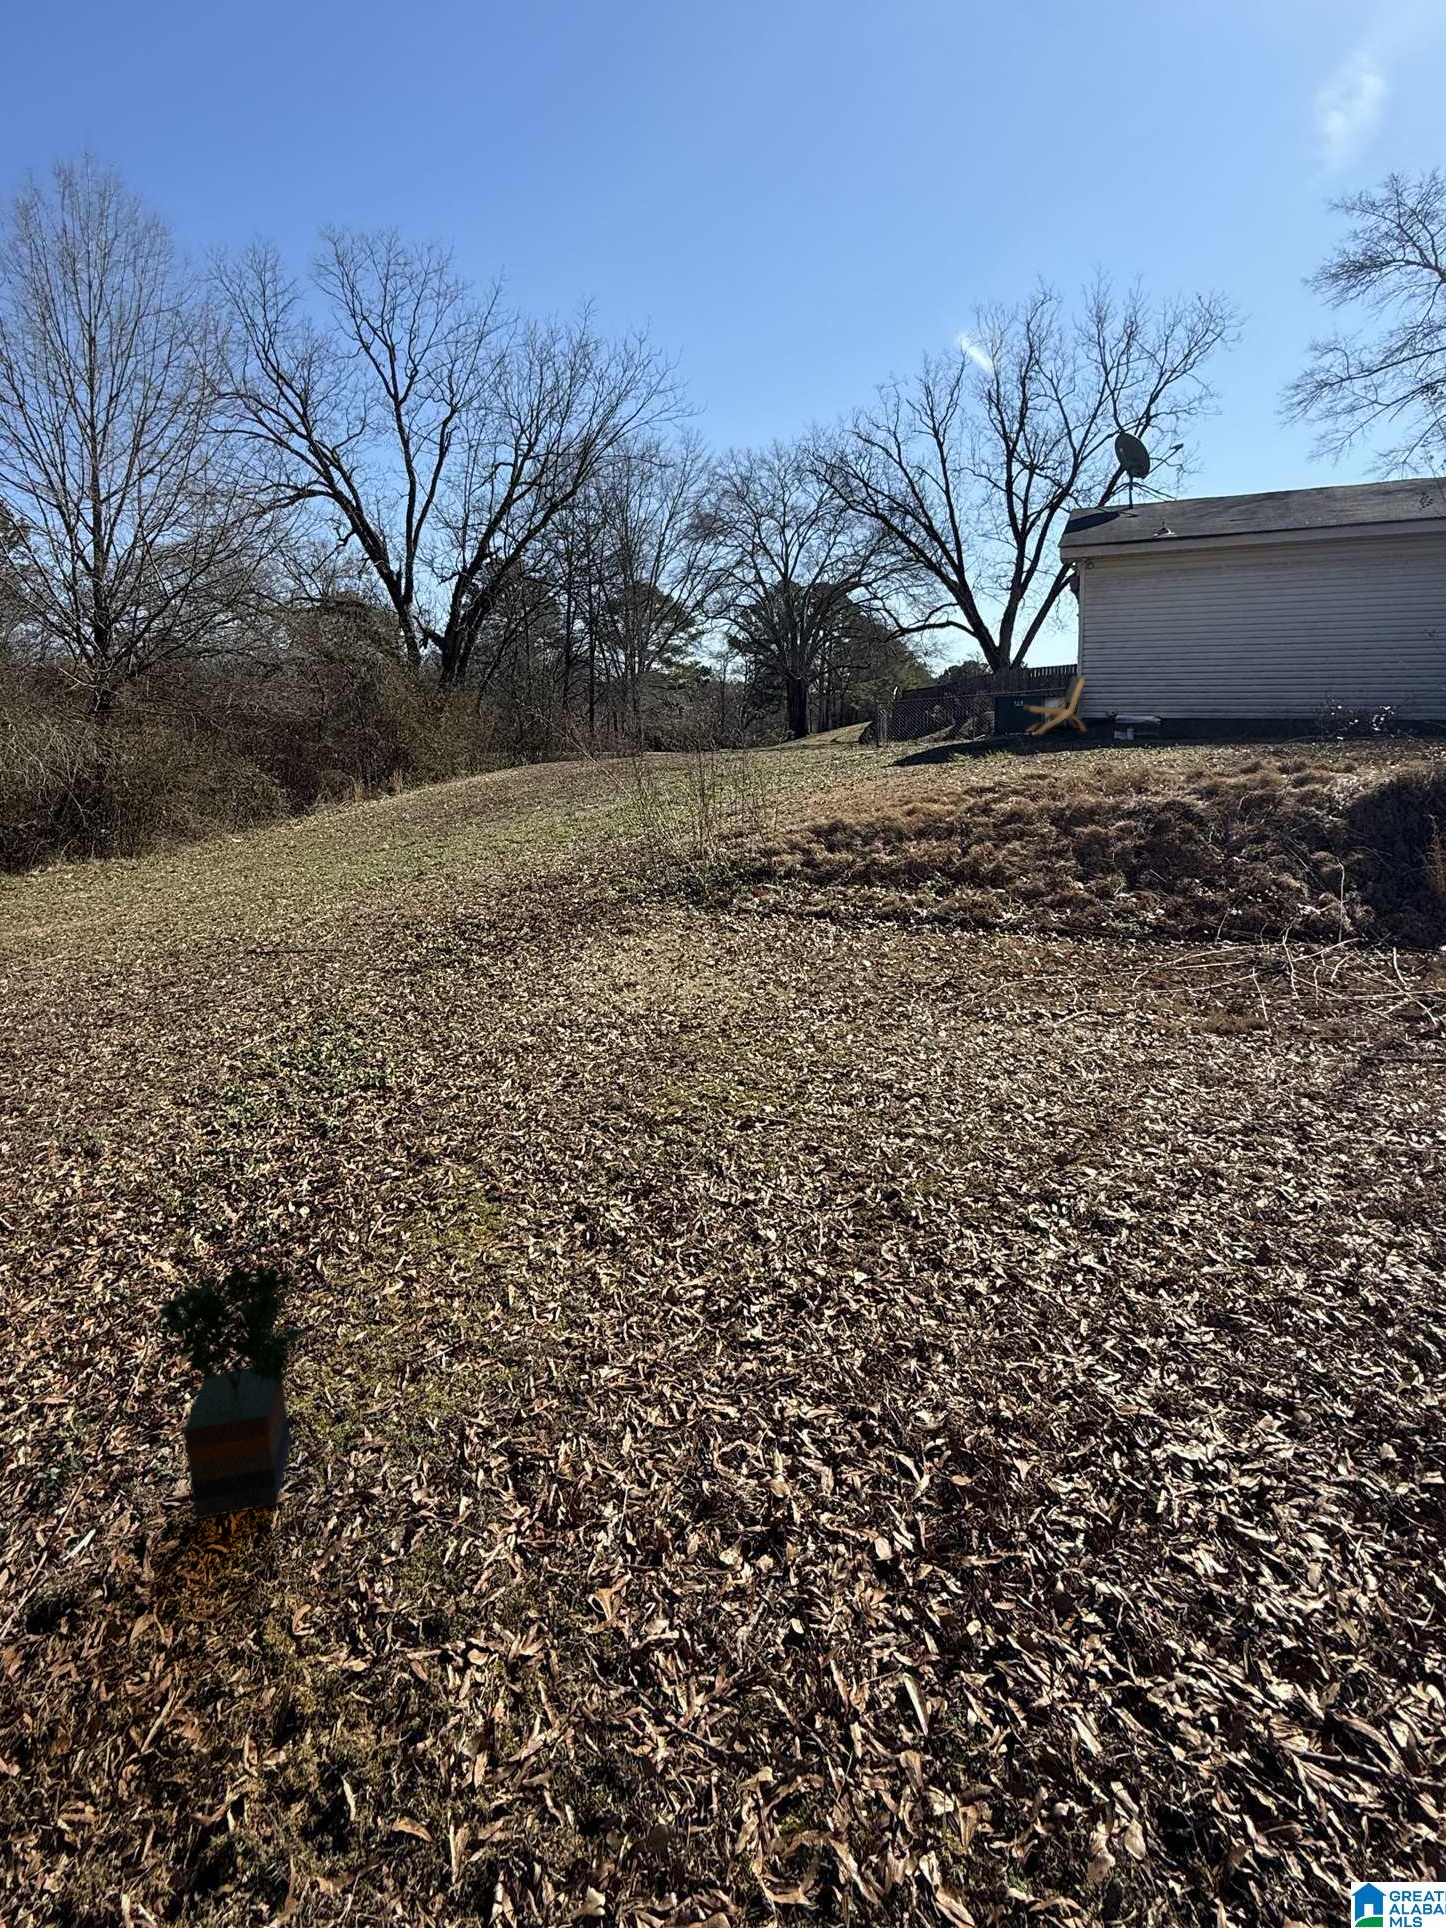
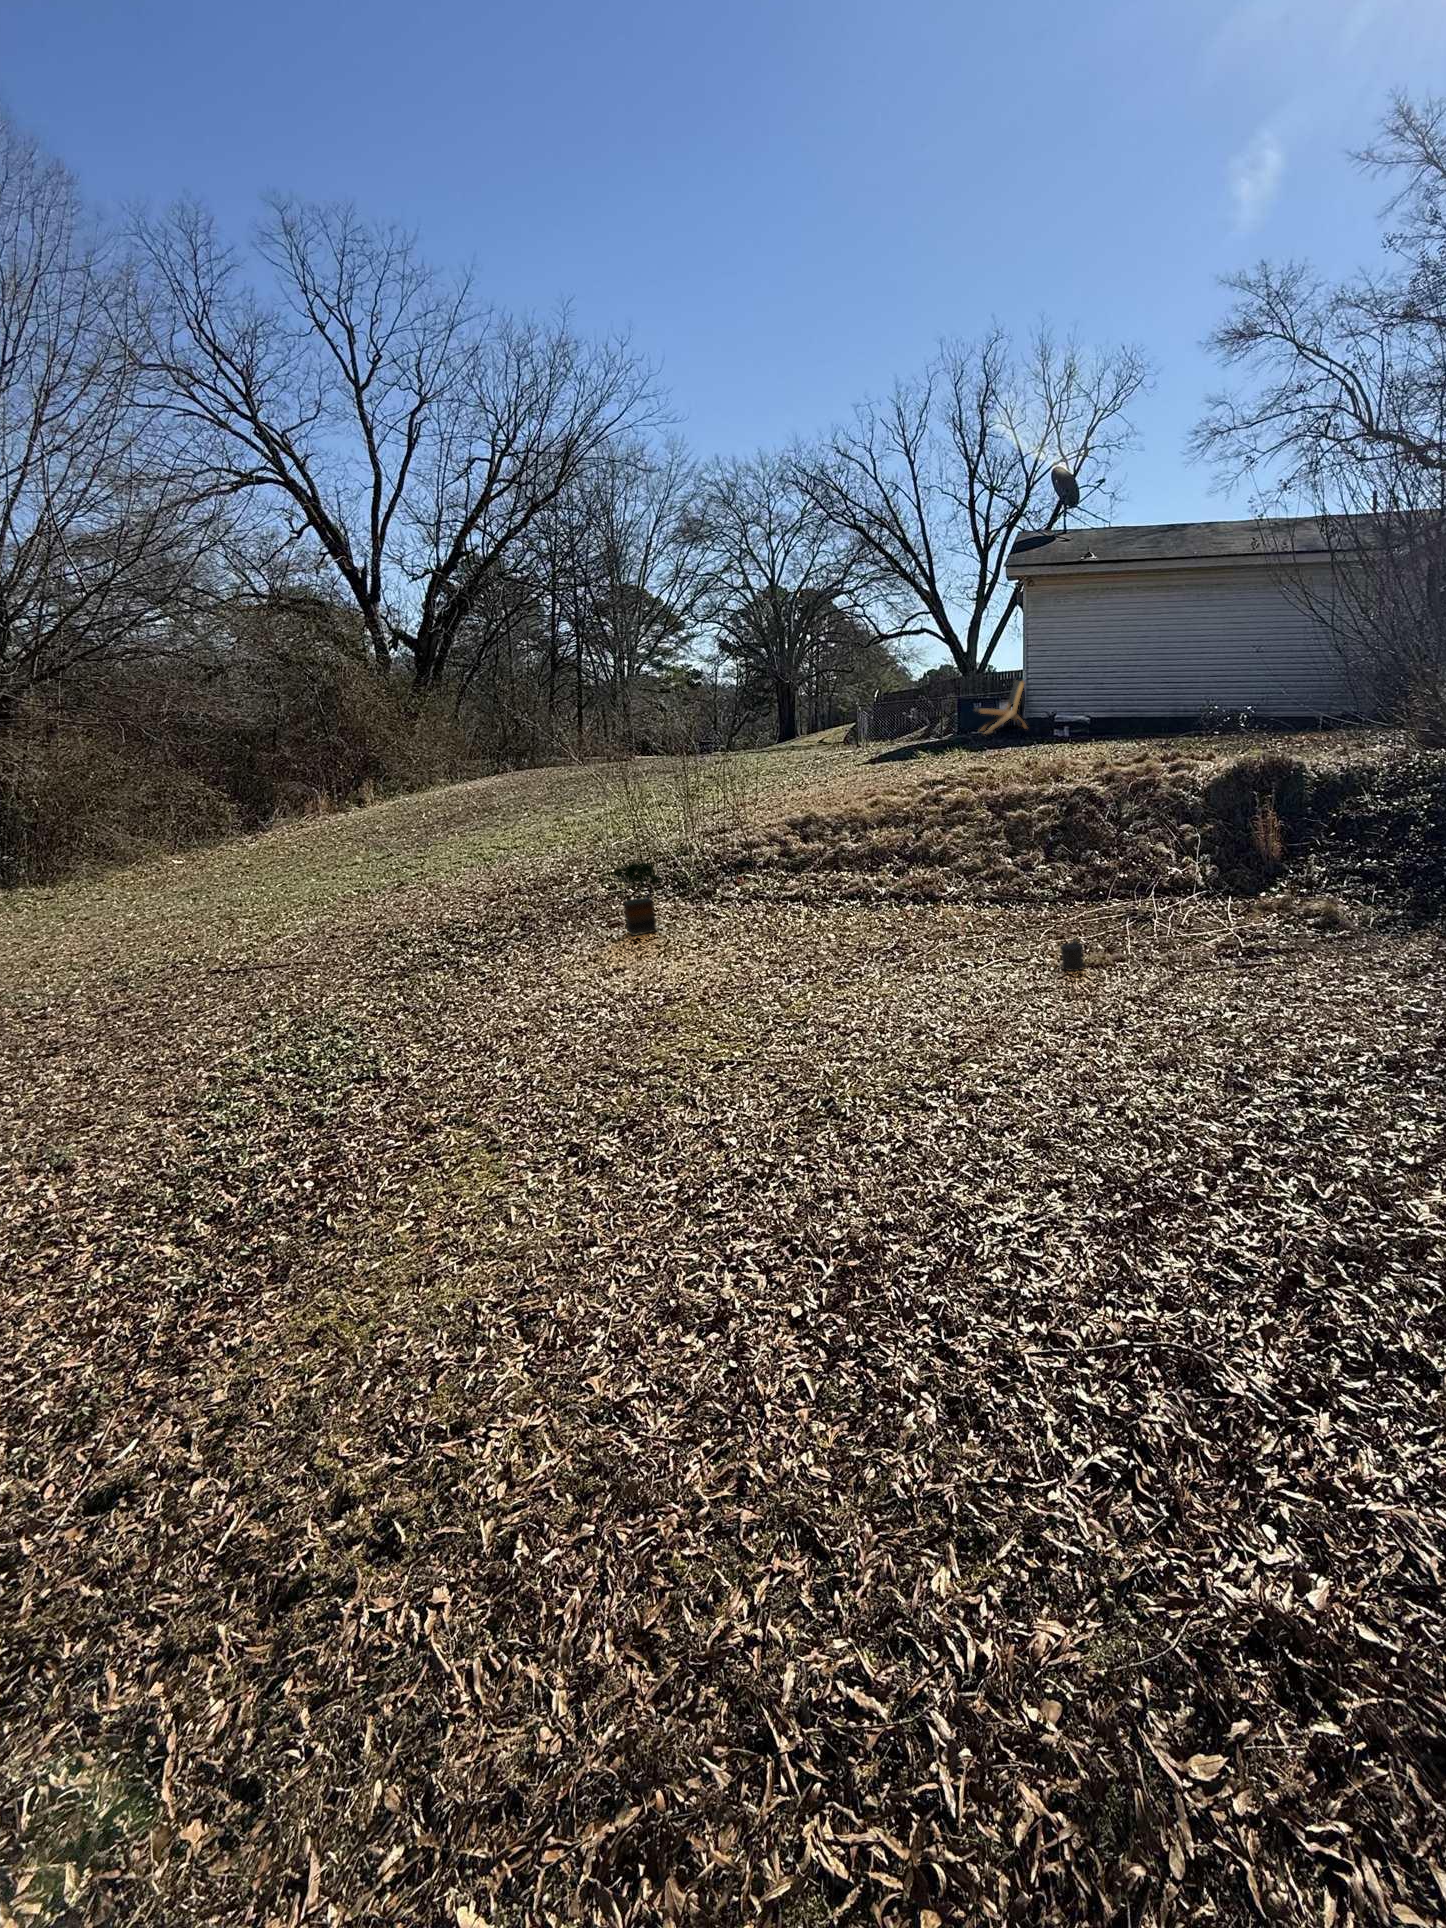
watering can: none [1160,1004,1194,1045] -> present [1060,940,1085,971]
potted tree: present [157,1264,304,1519] -> present [612,862,661,936]

